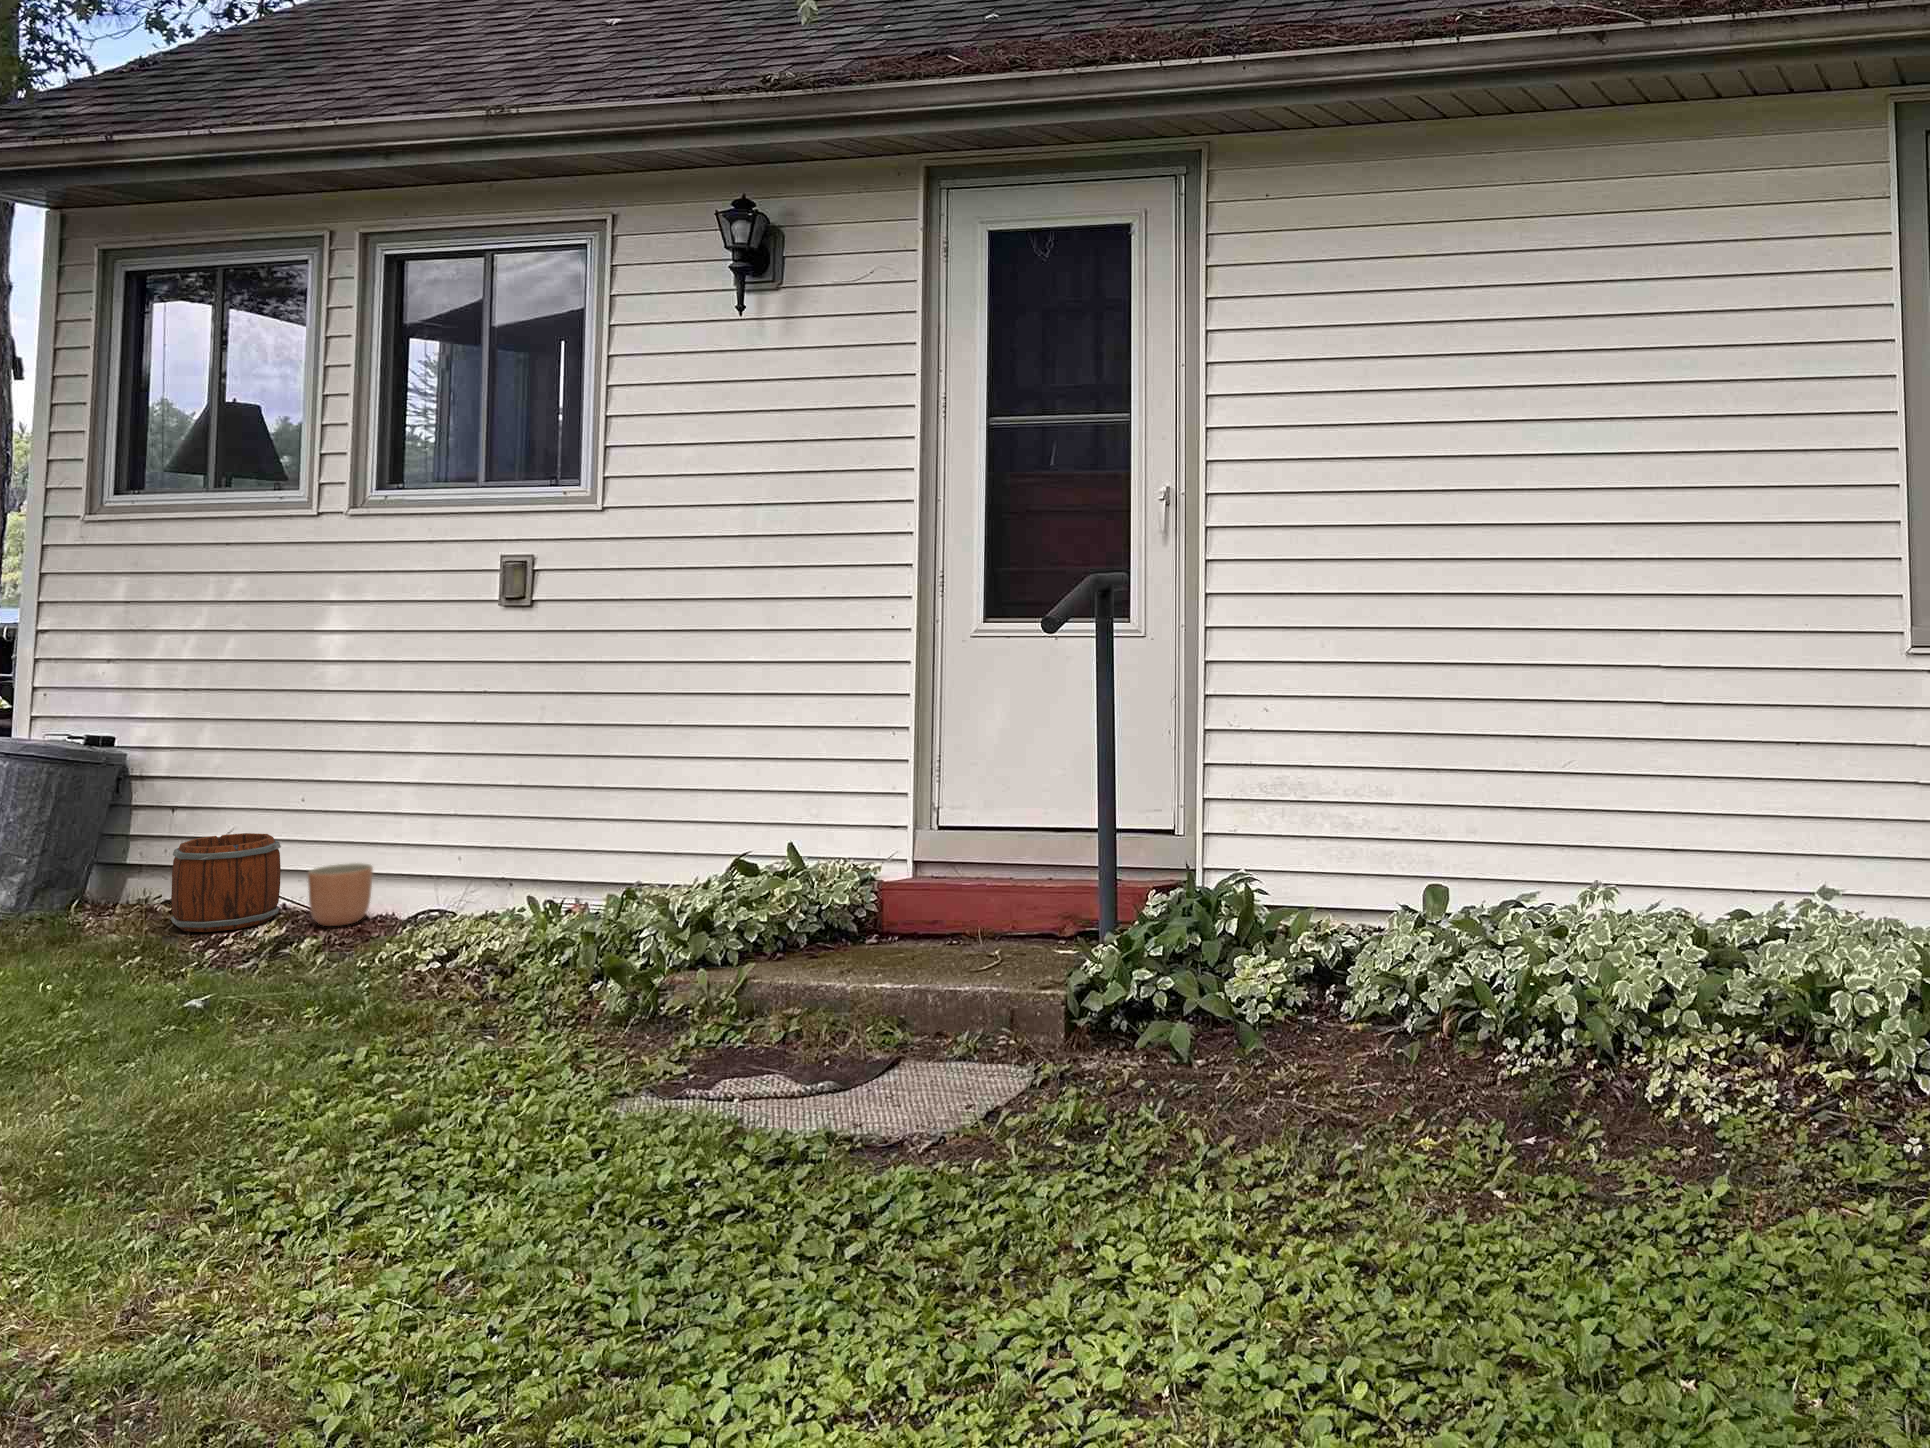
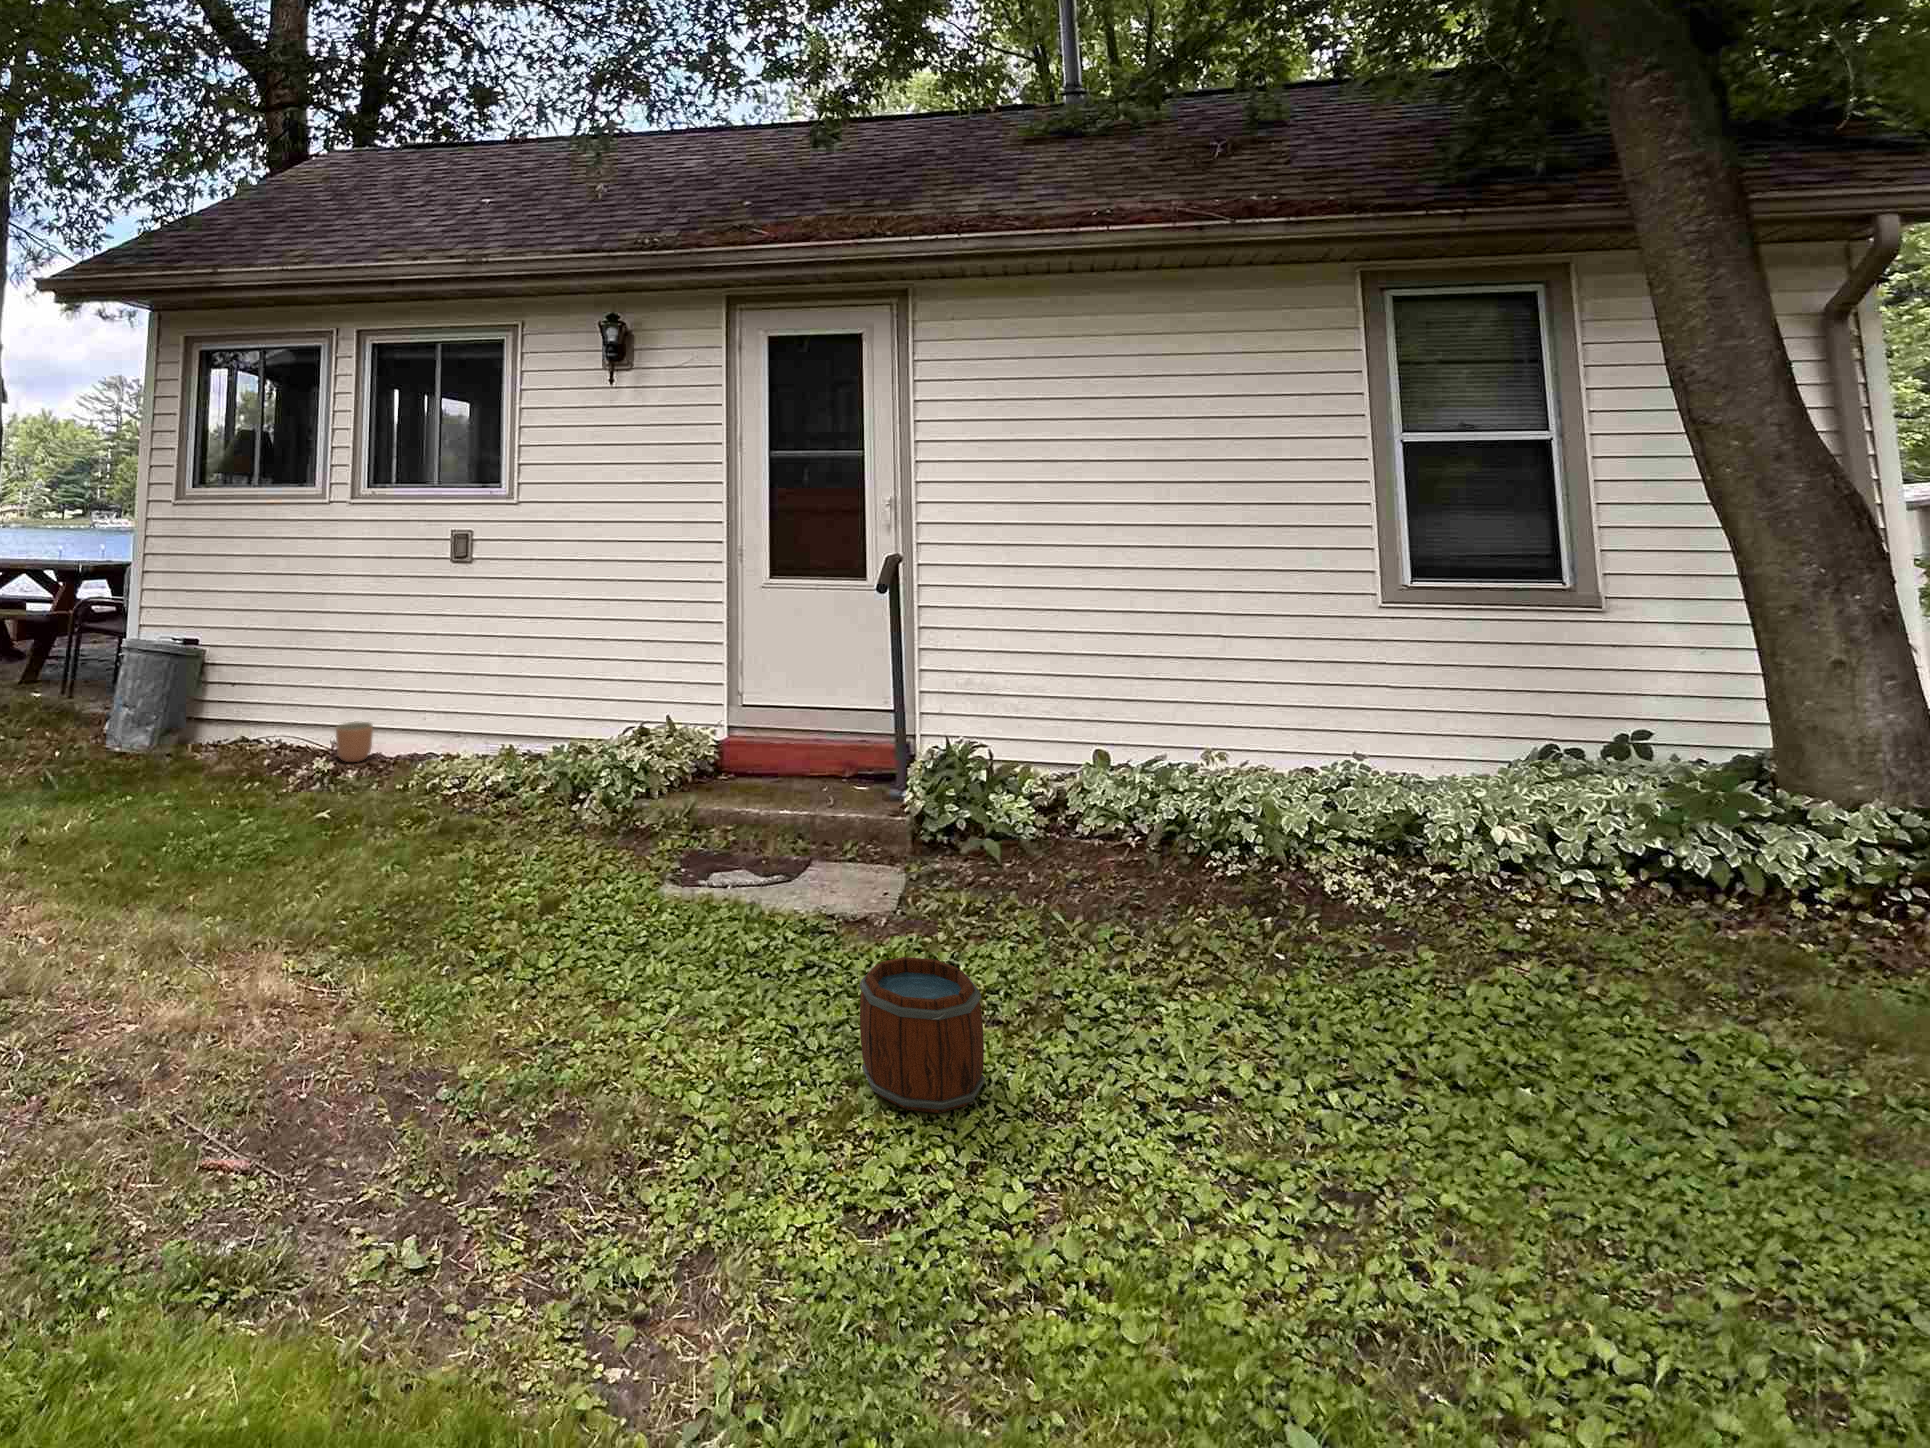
bucket: present [171,833,281,932] -> present [859,957,985,1113]

